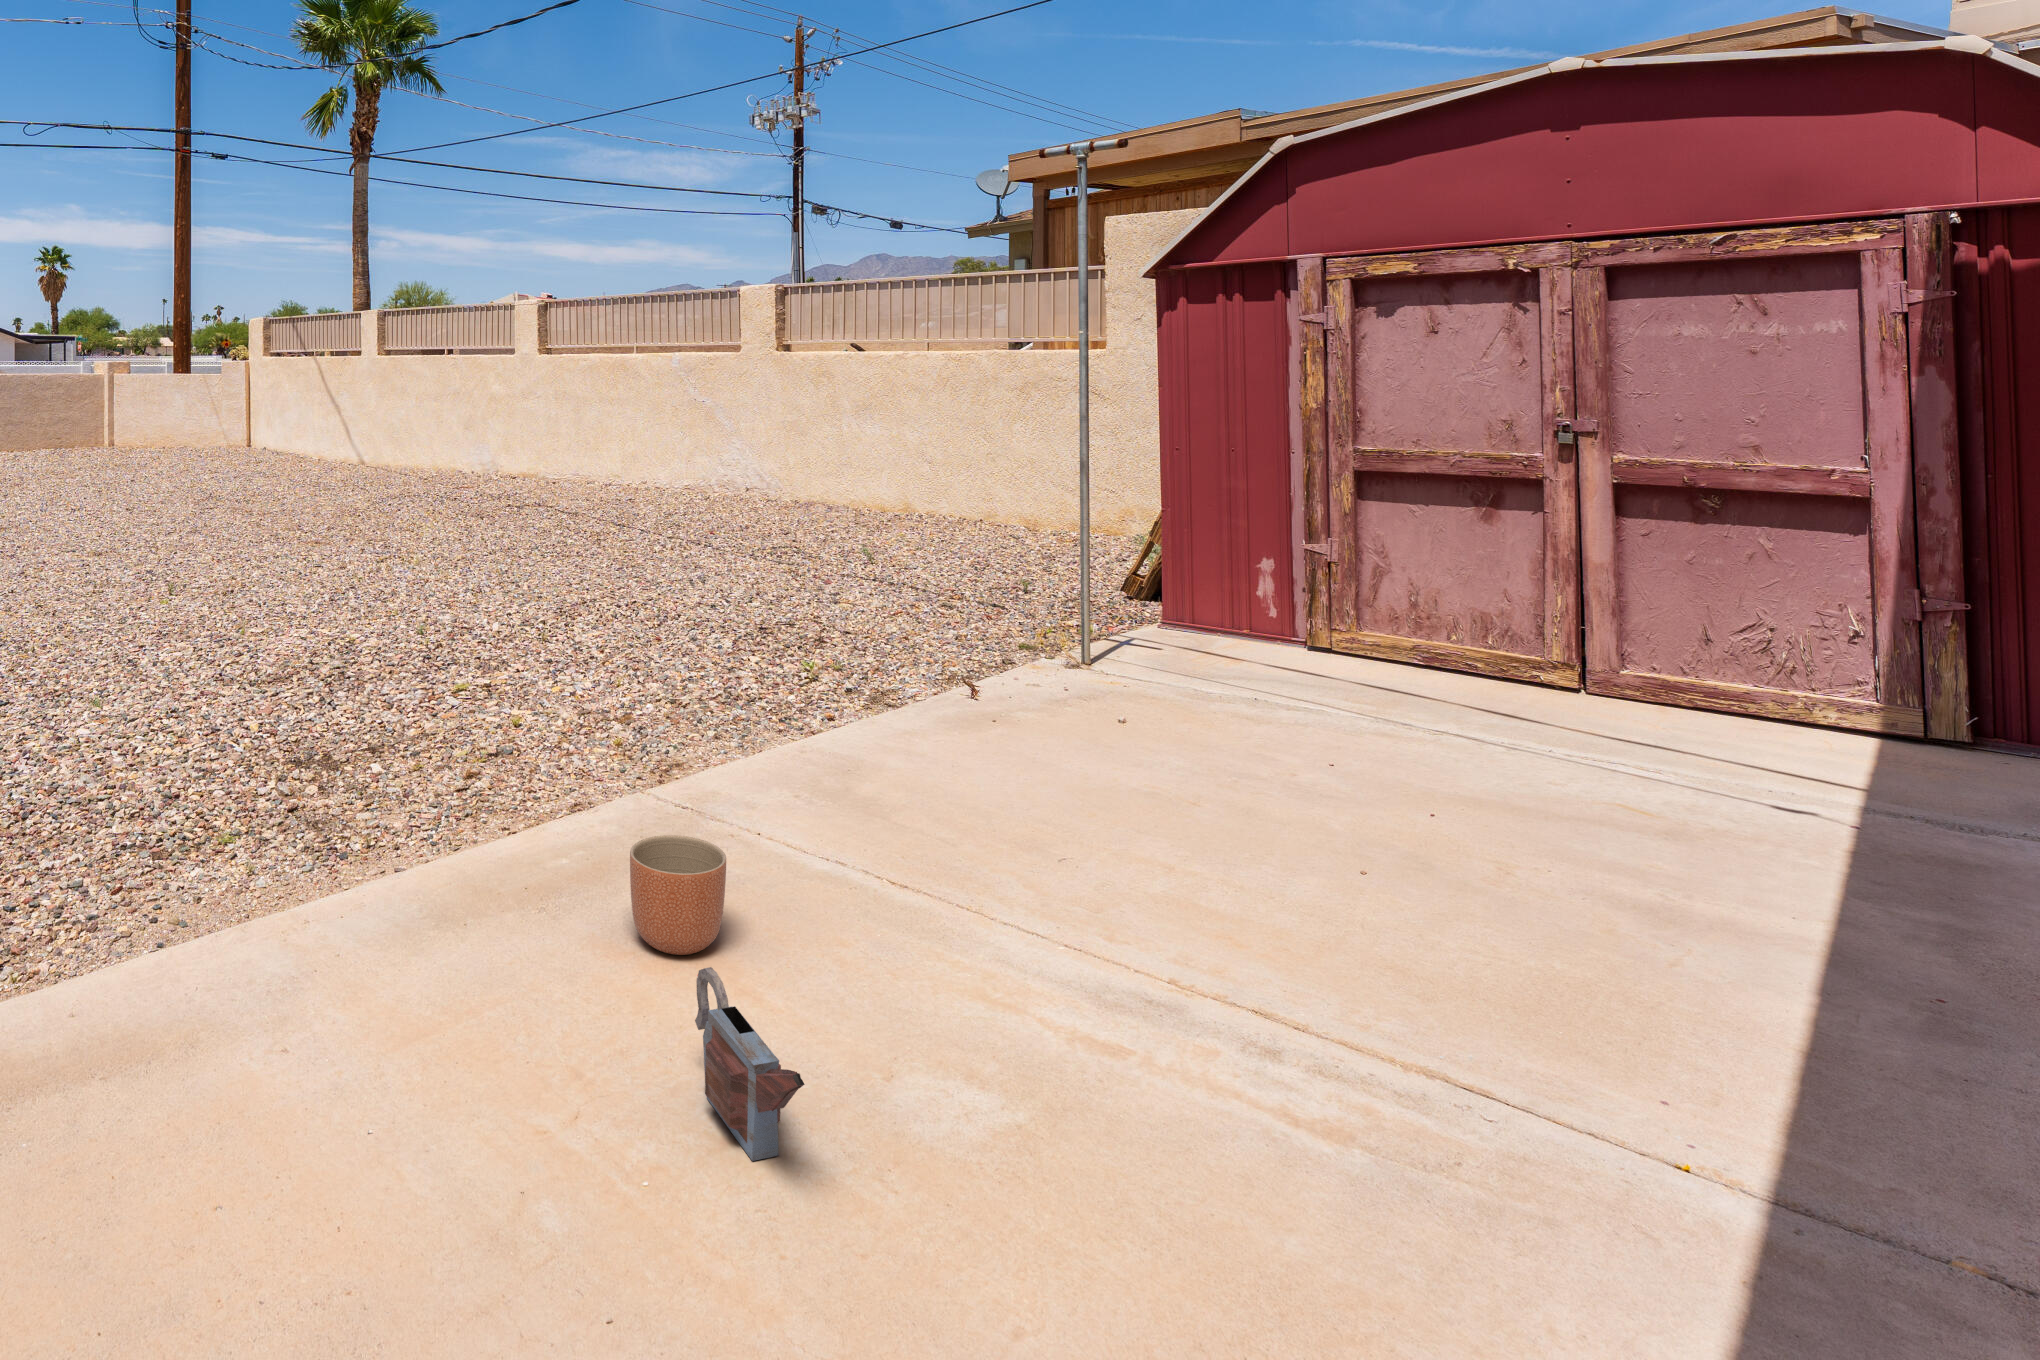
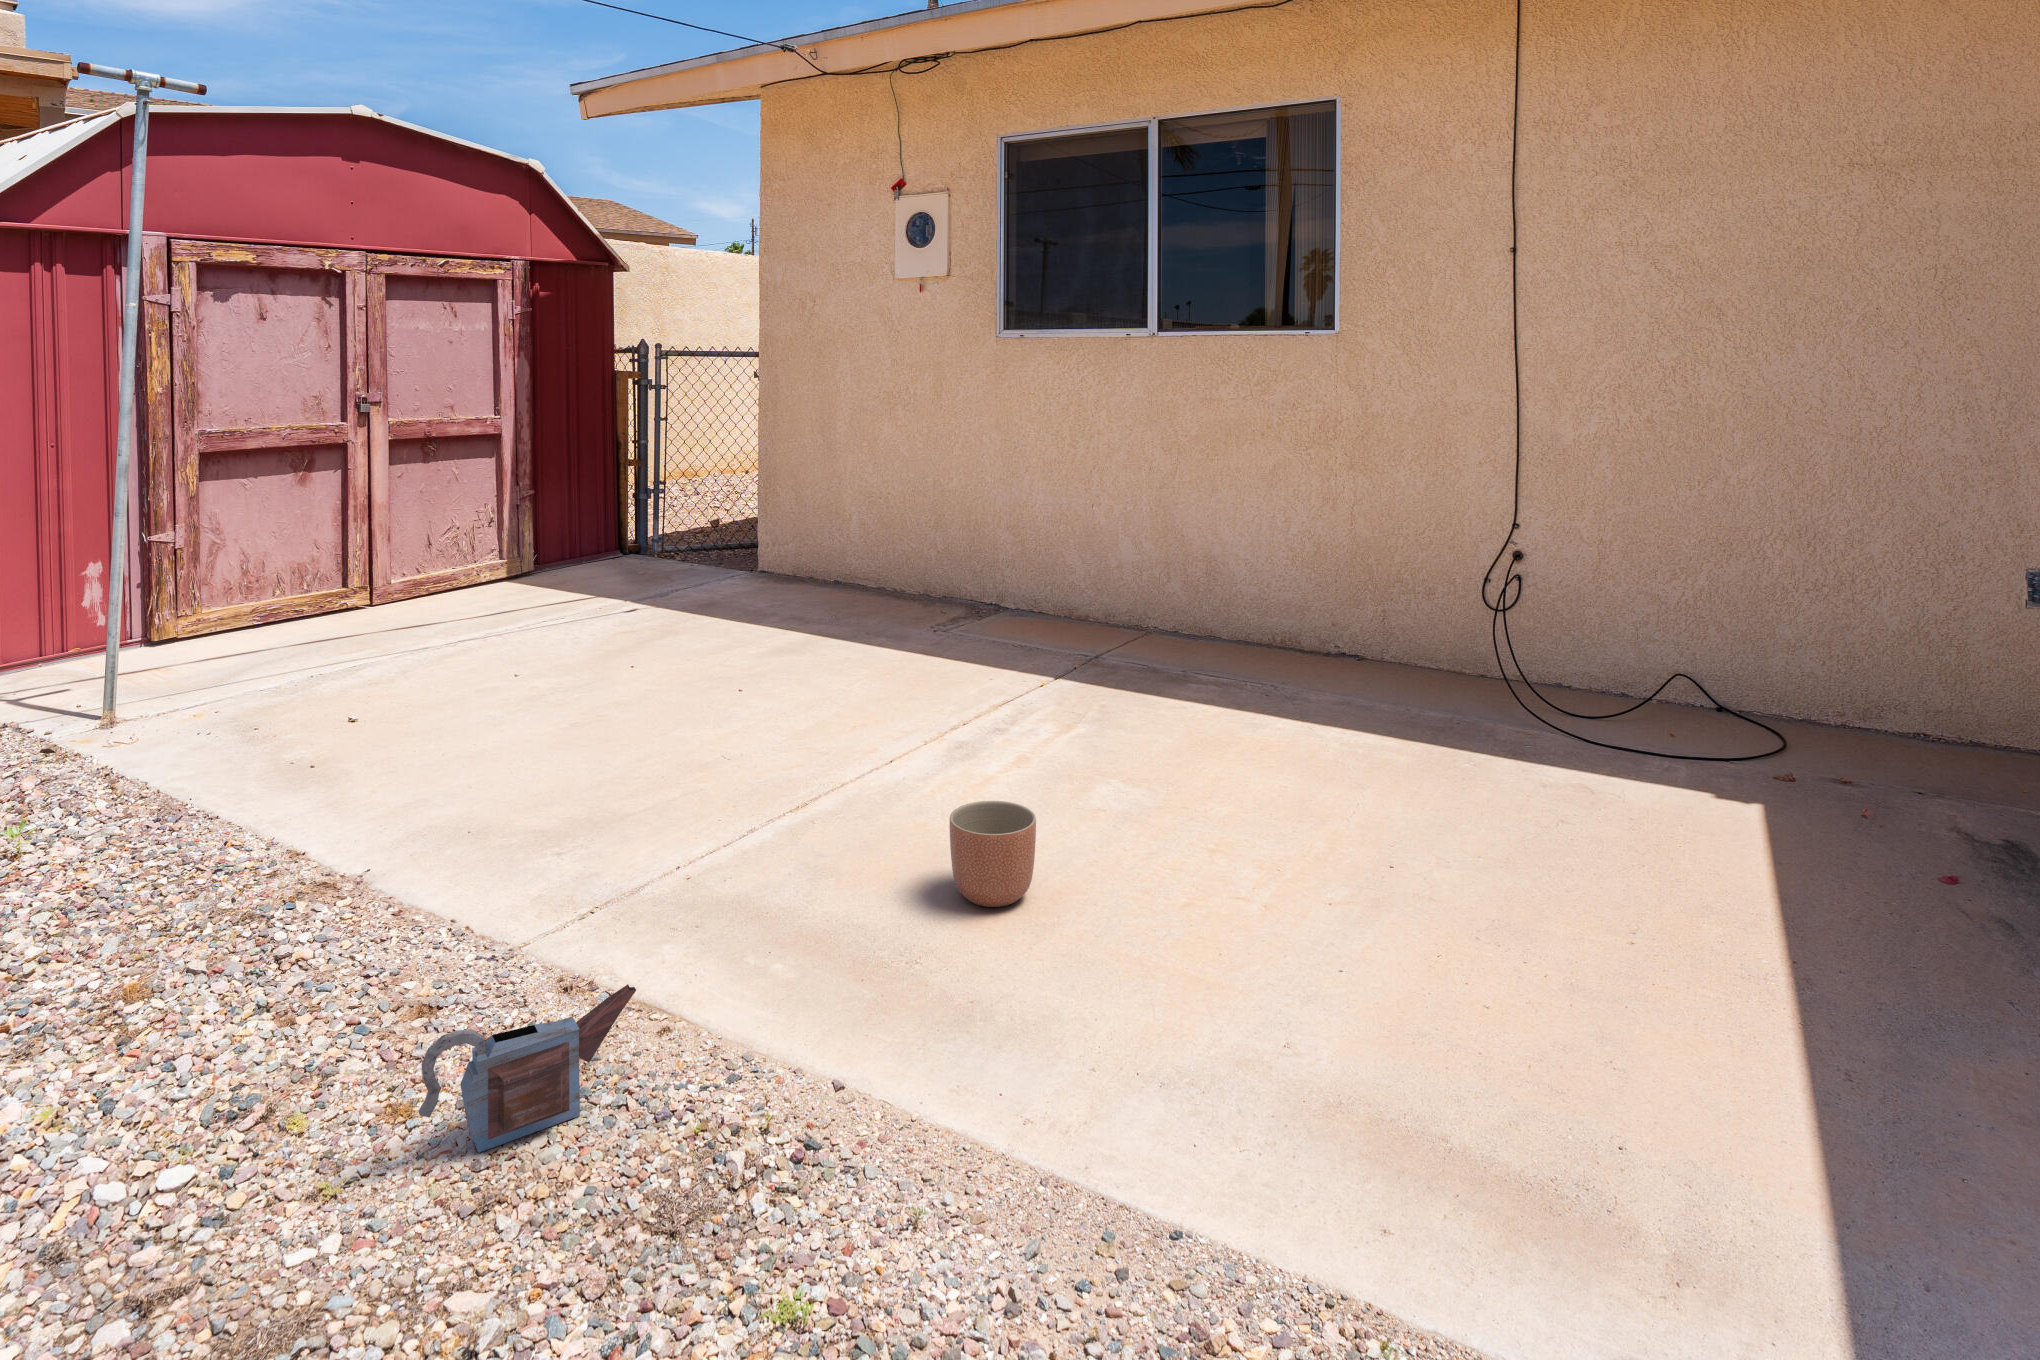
watering can: present [695,967,805,1161] -> present [419,984,636,1153]

